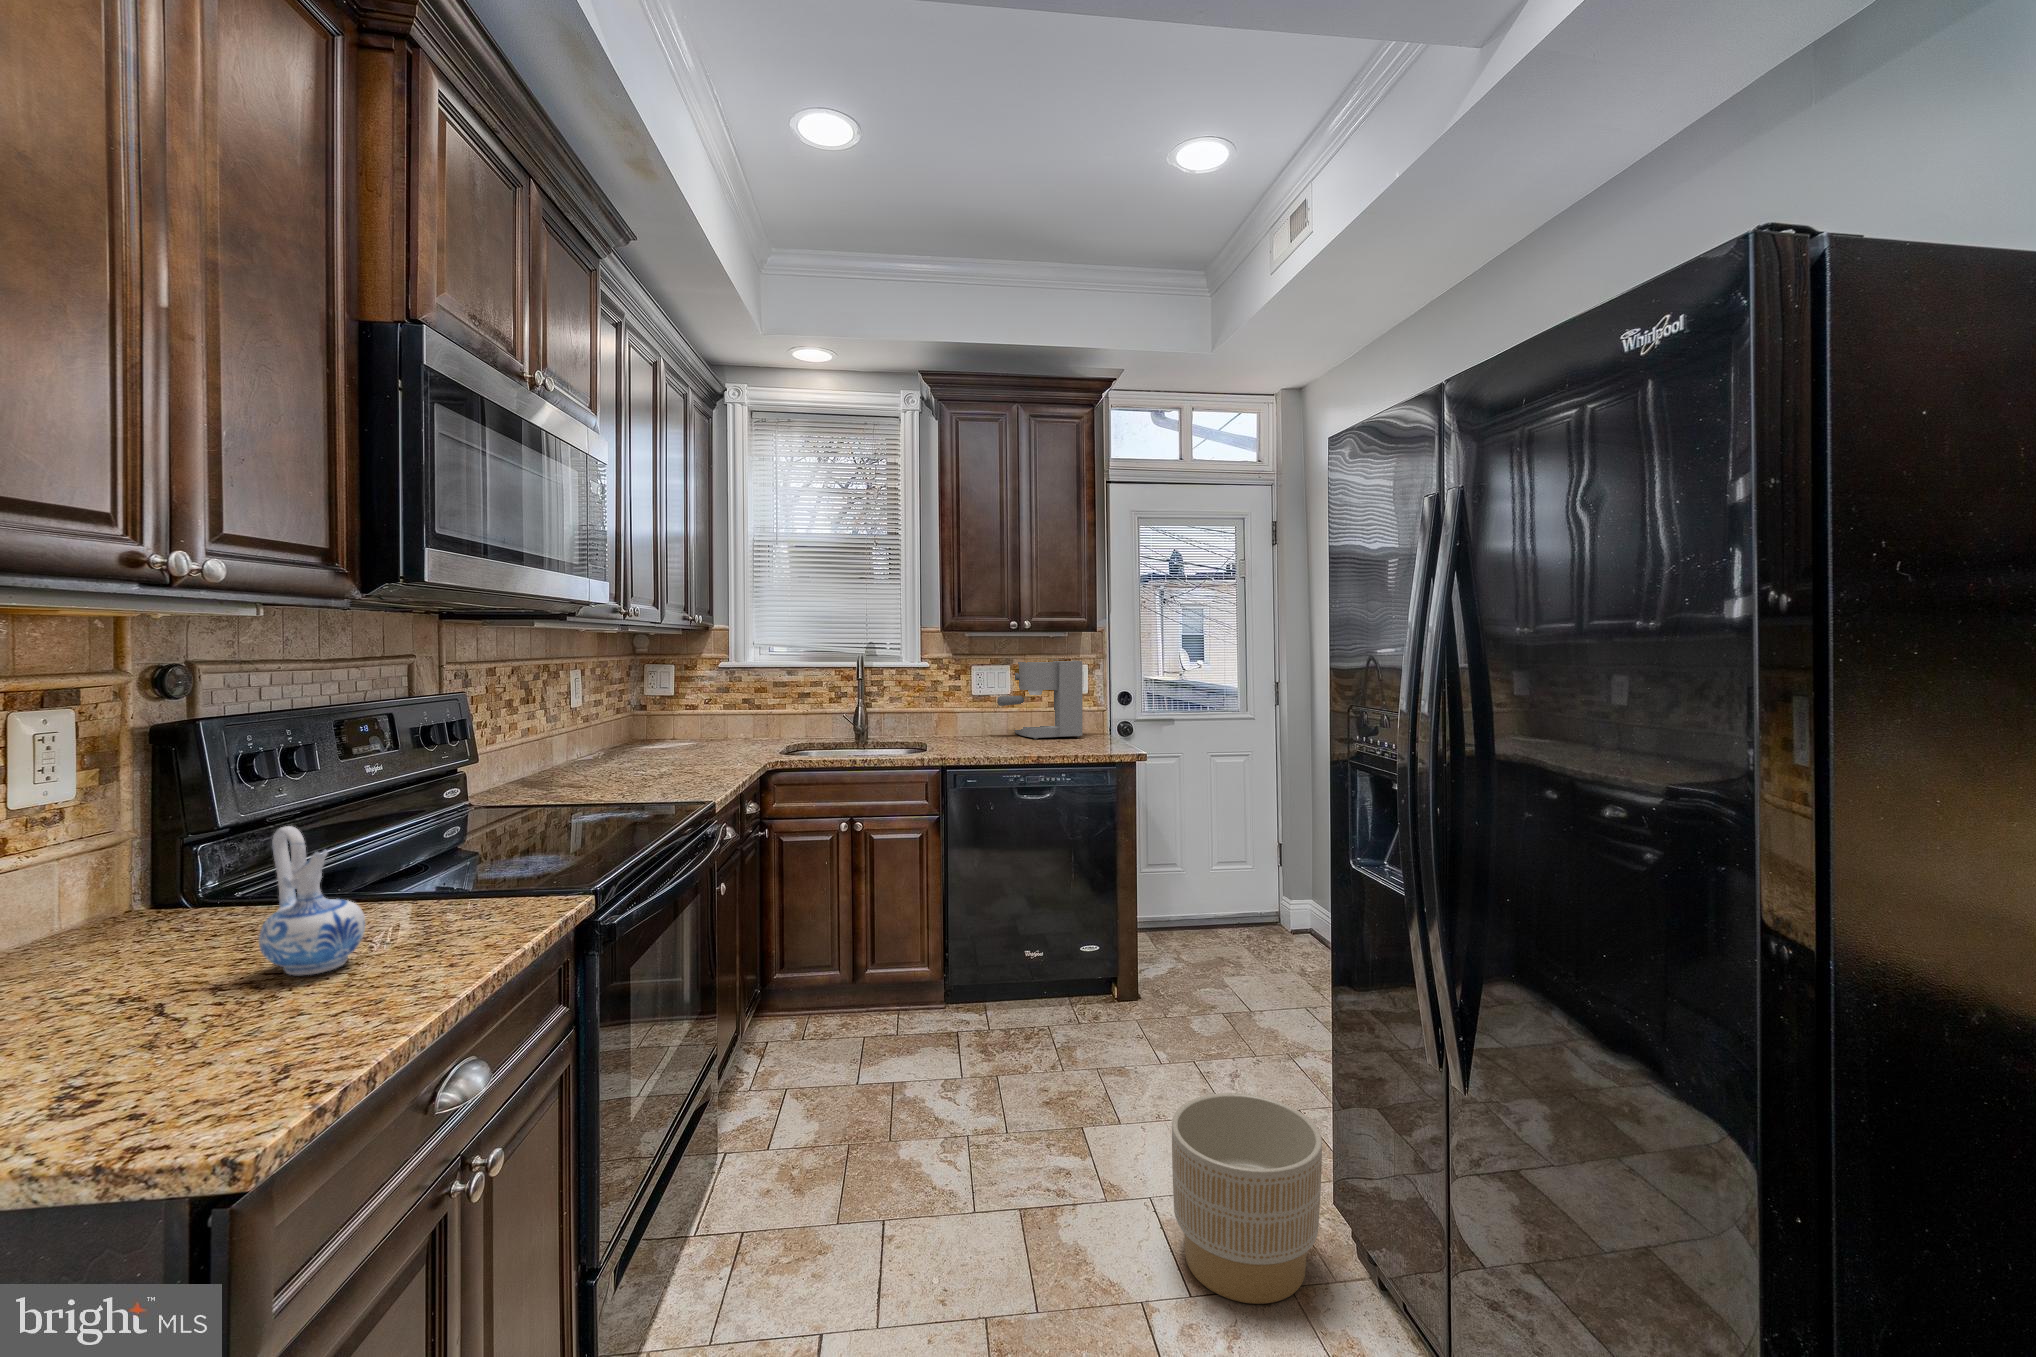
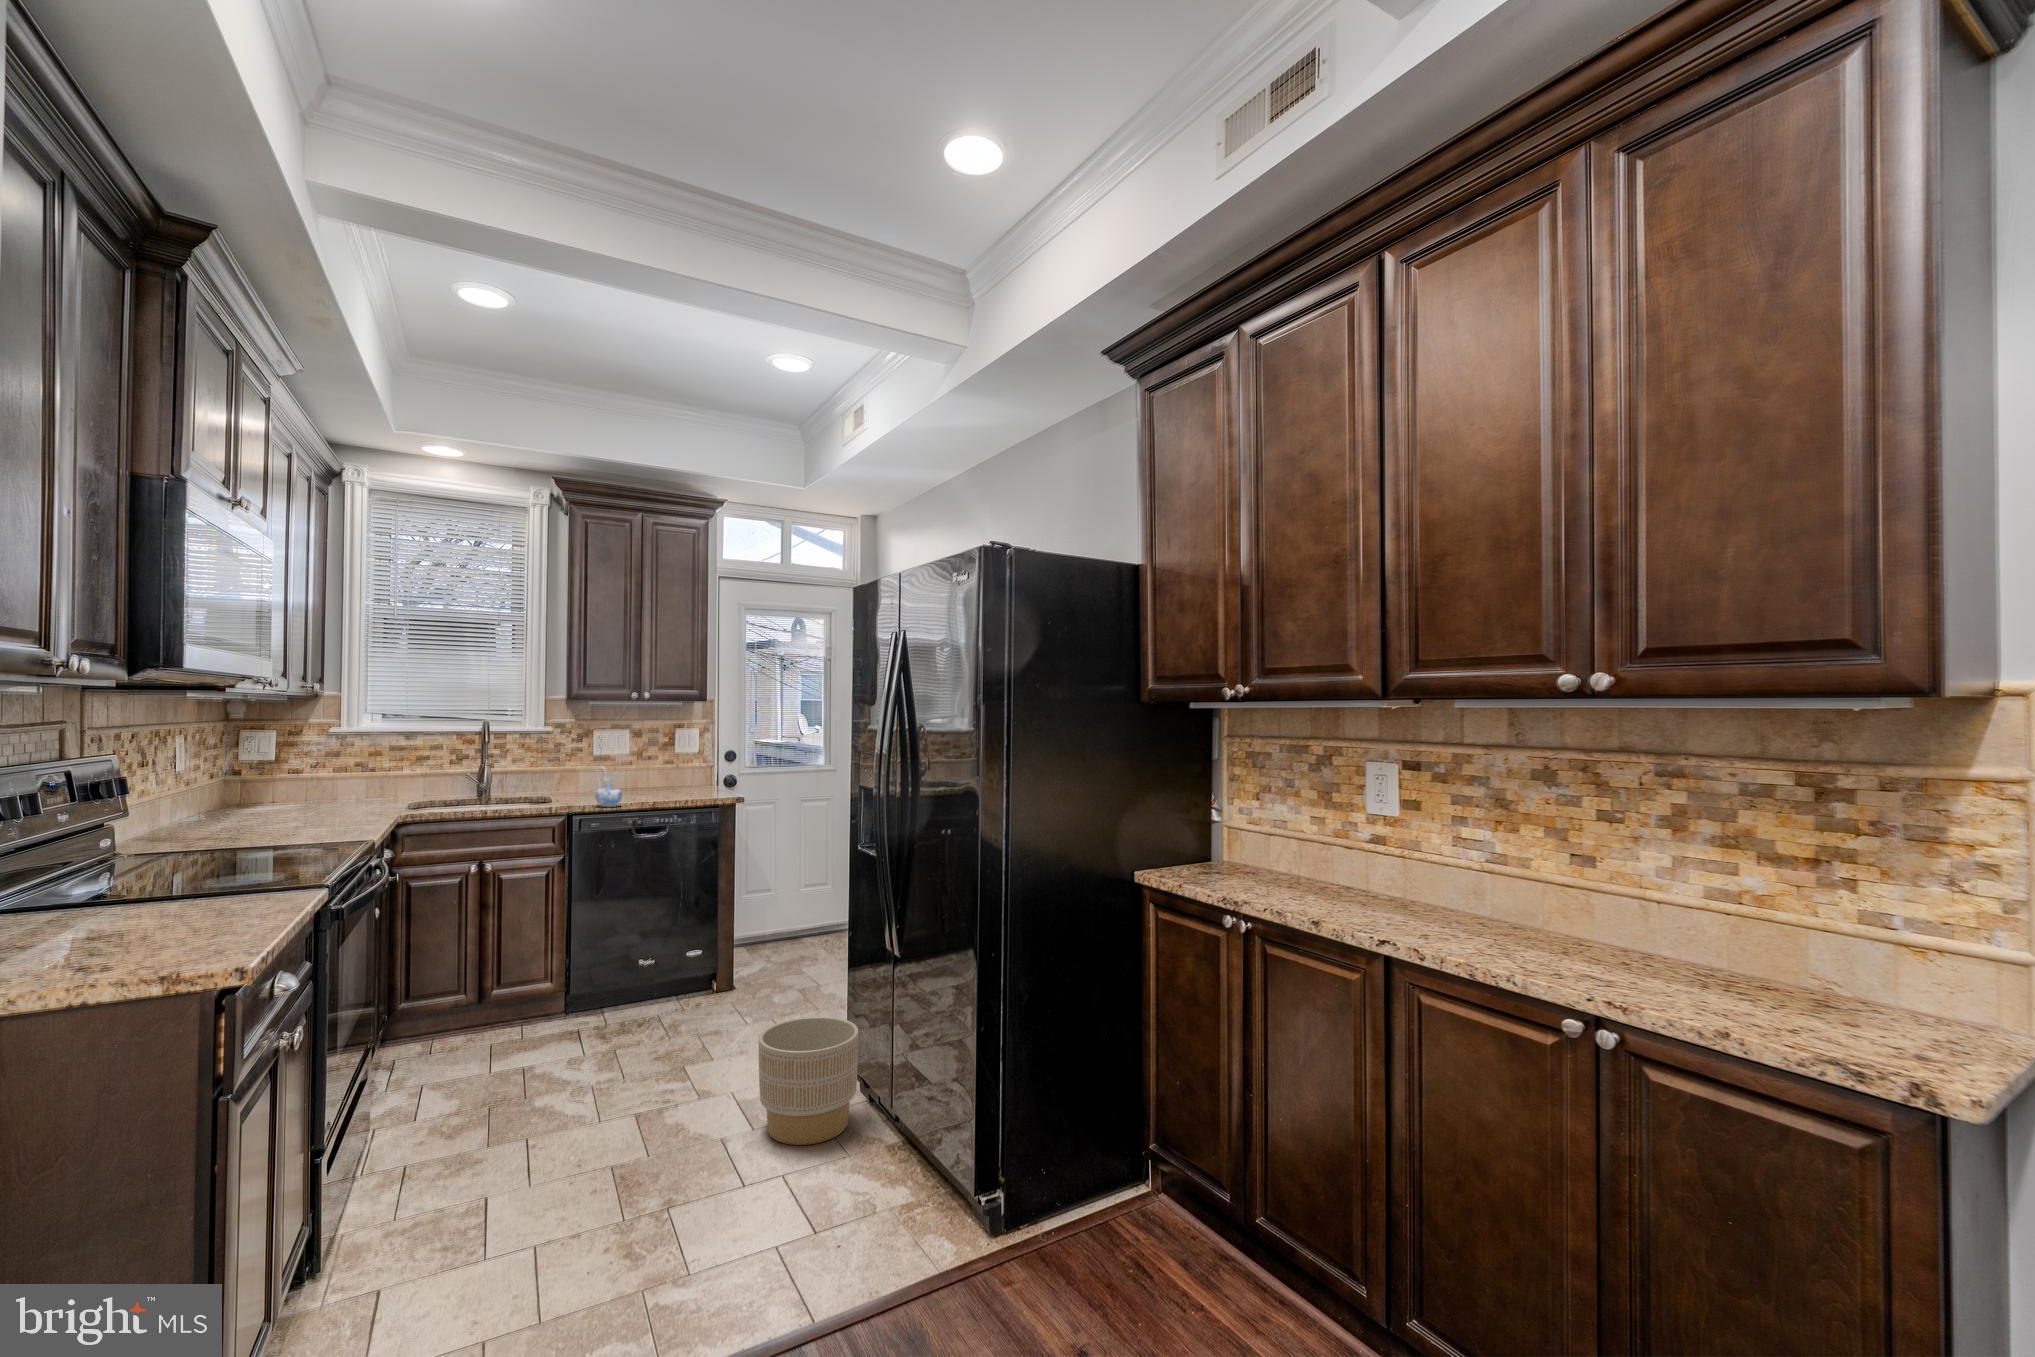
coffee maker: present [997,660,1083,739] -> none [617,724,695,792]
ceramic pitcher: present [259,826,365,975] -> present [595,766,622,807]

